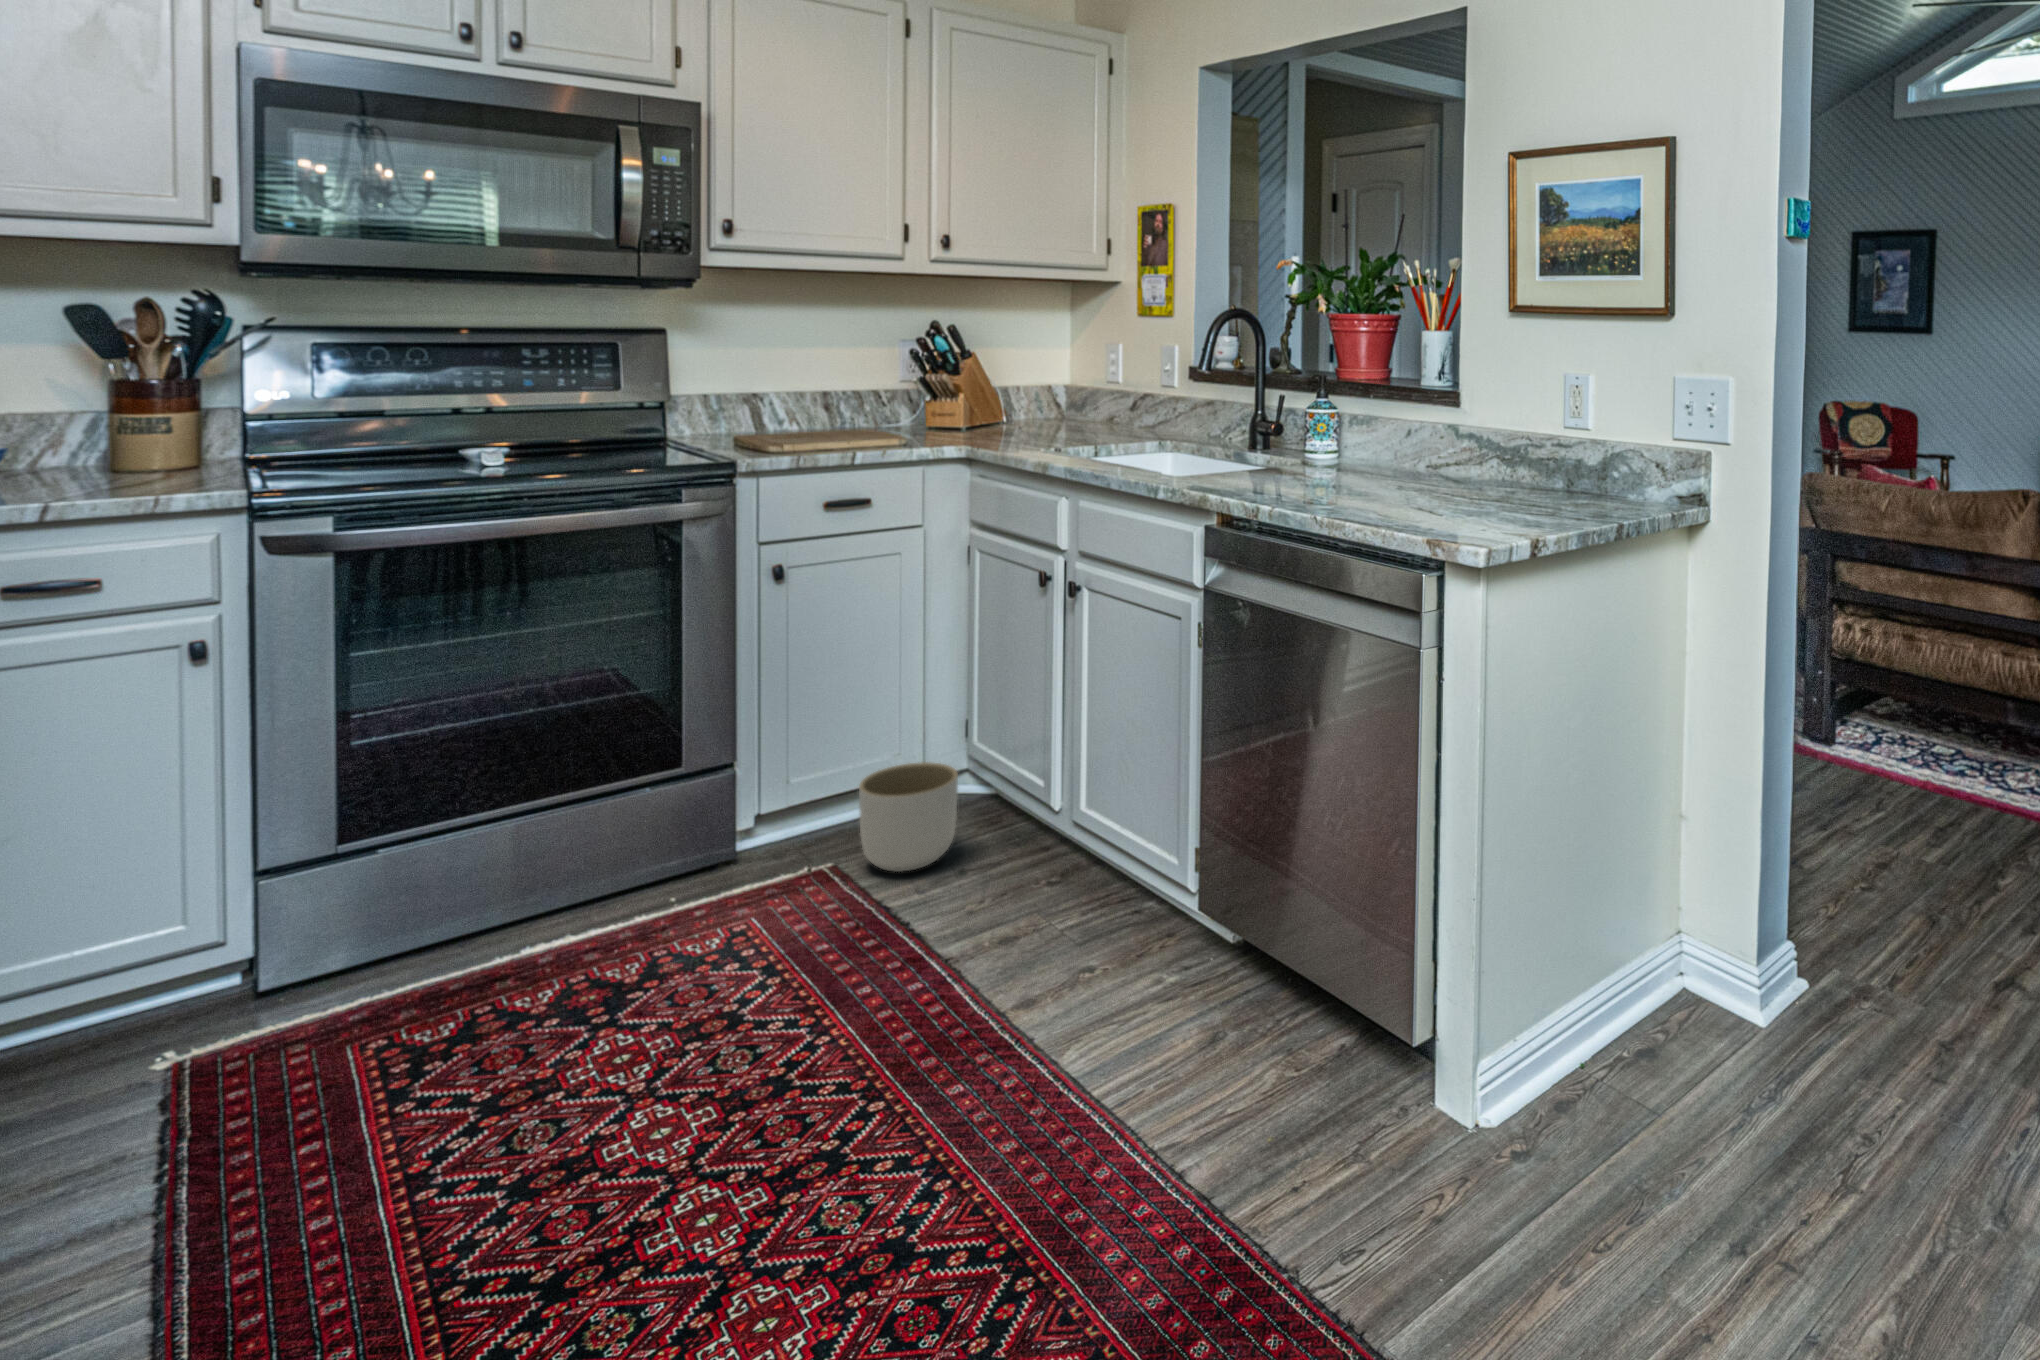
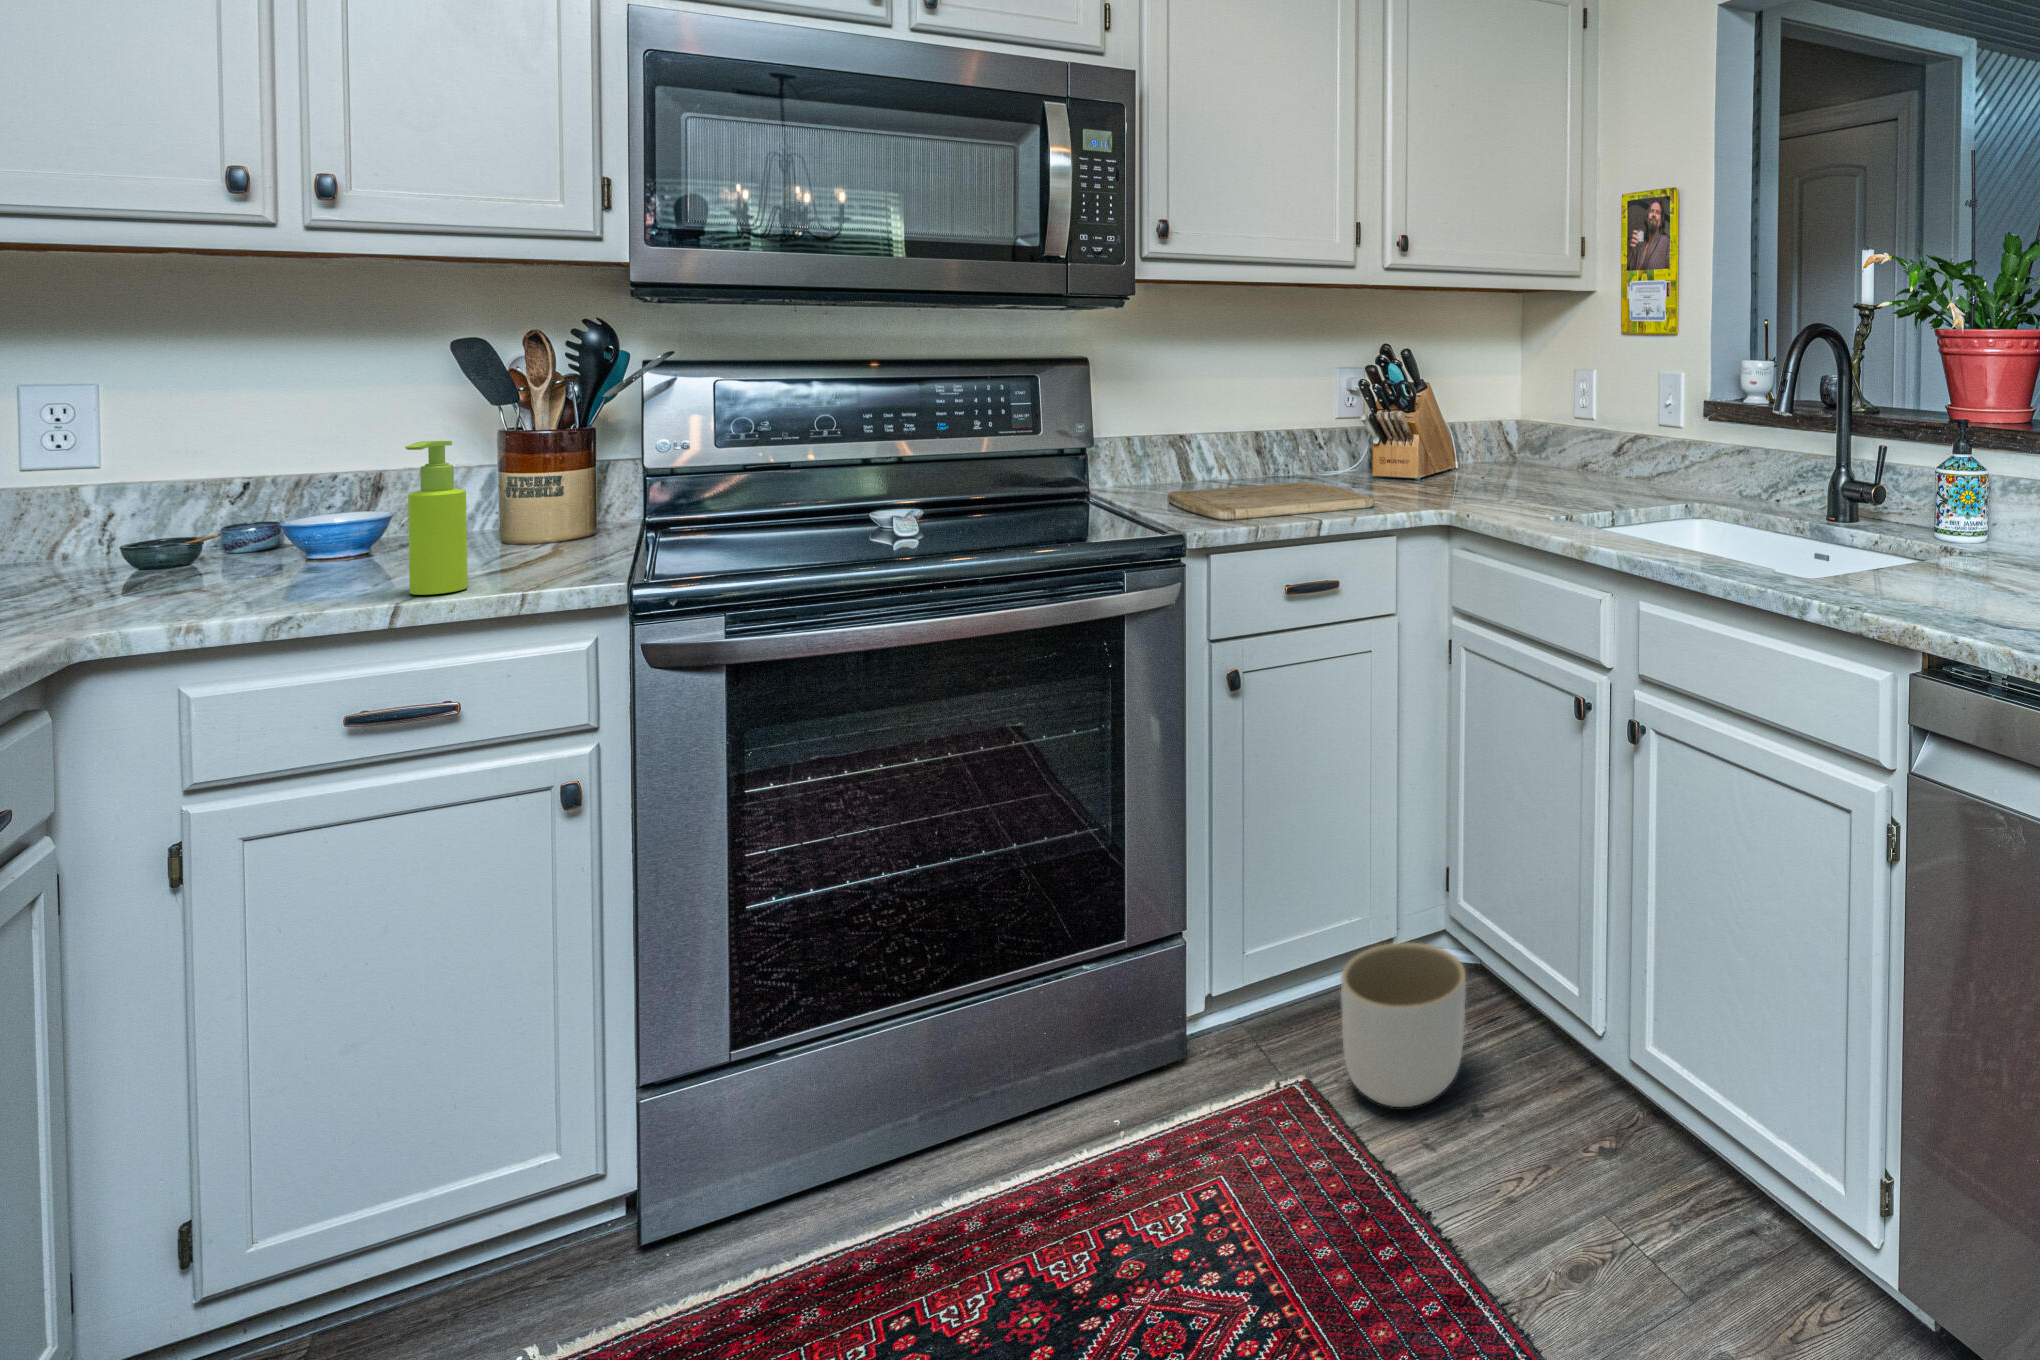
soap dispenser: none [48,383,102,501] -> present [405,441,468,595]

